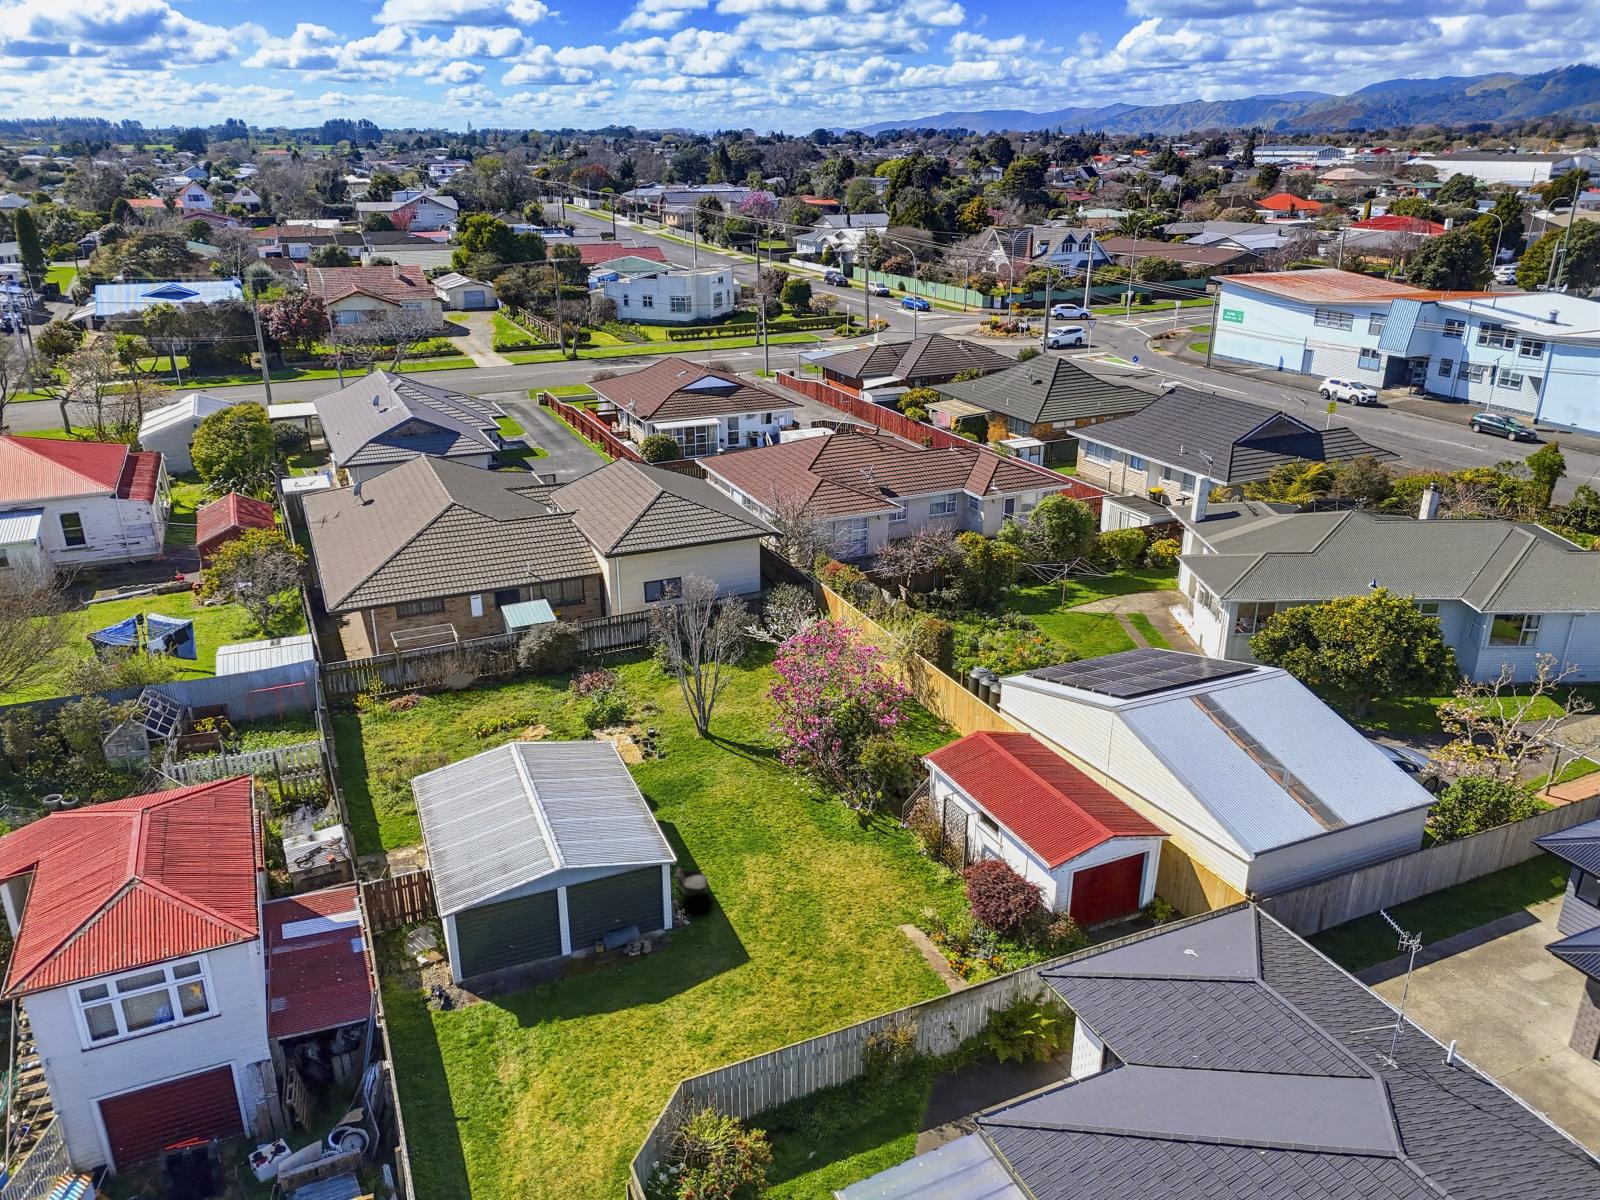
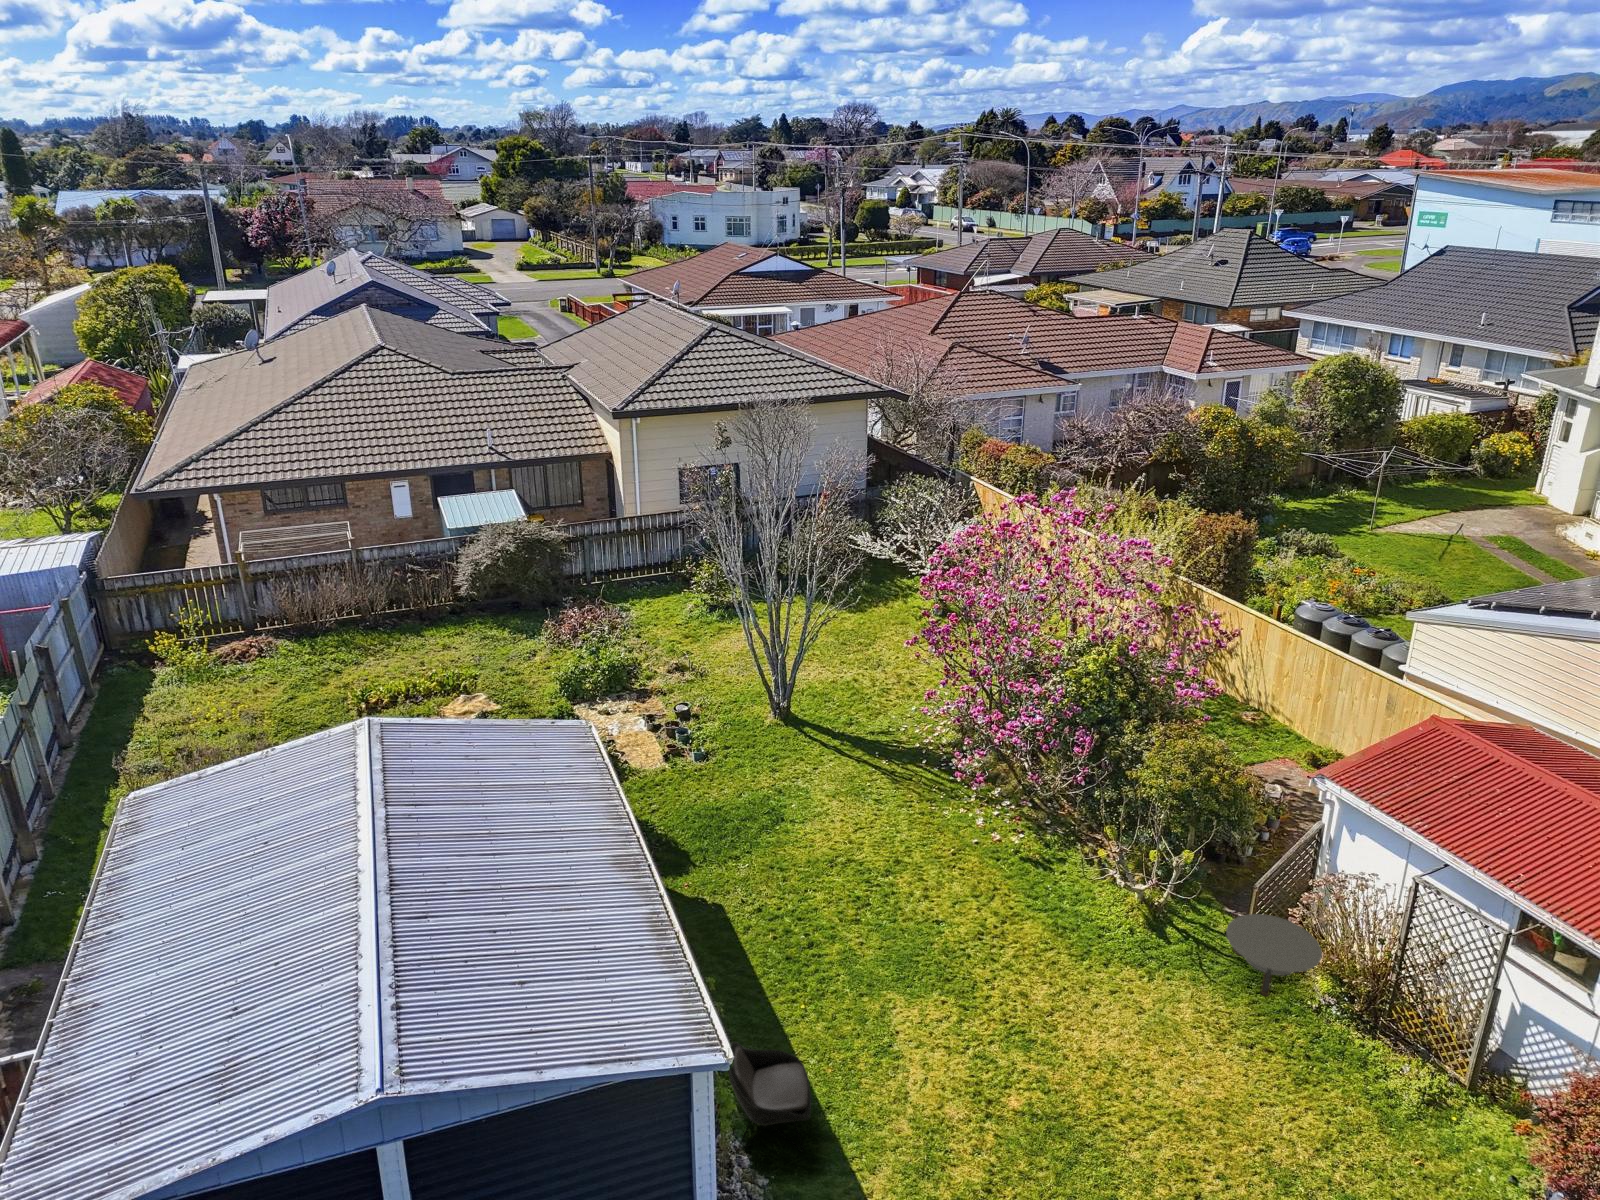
round table: present [444,673,474,695] -> present [1226,914,1322,996]

